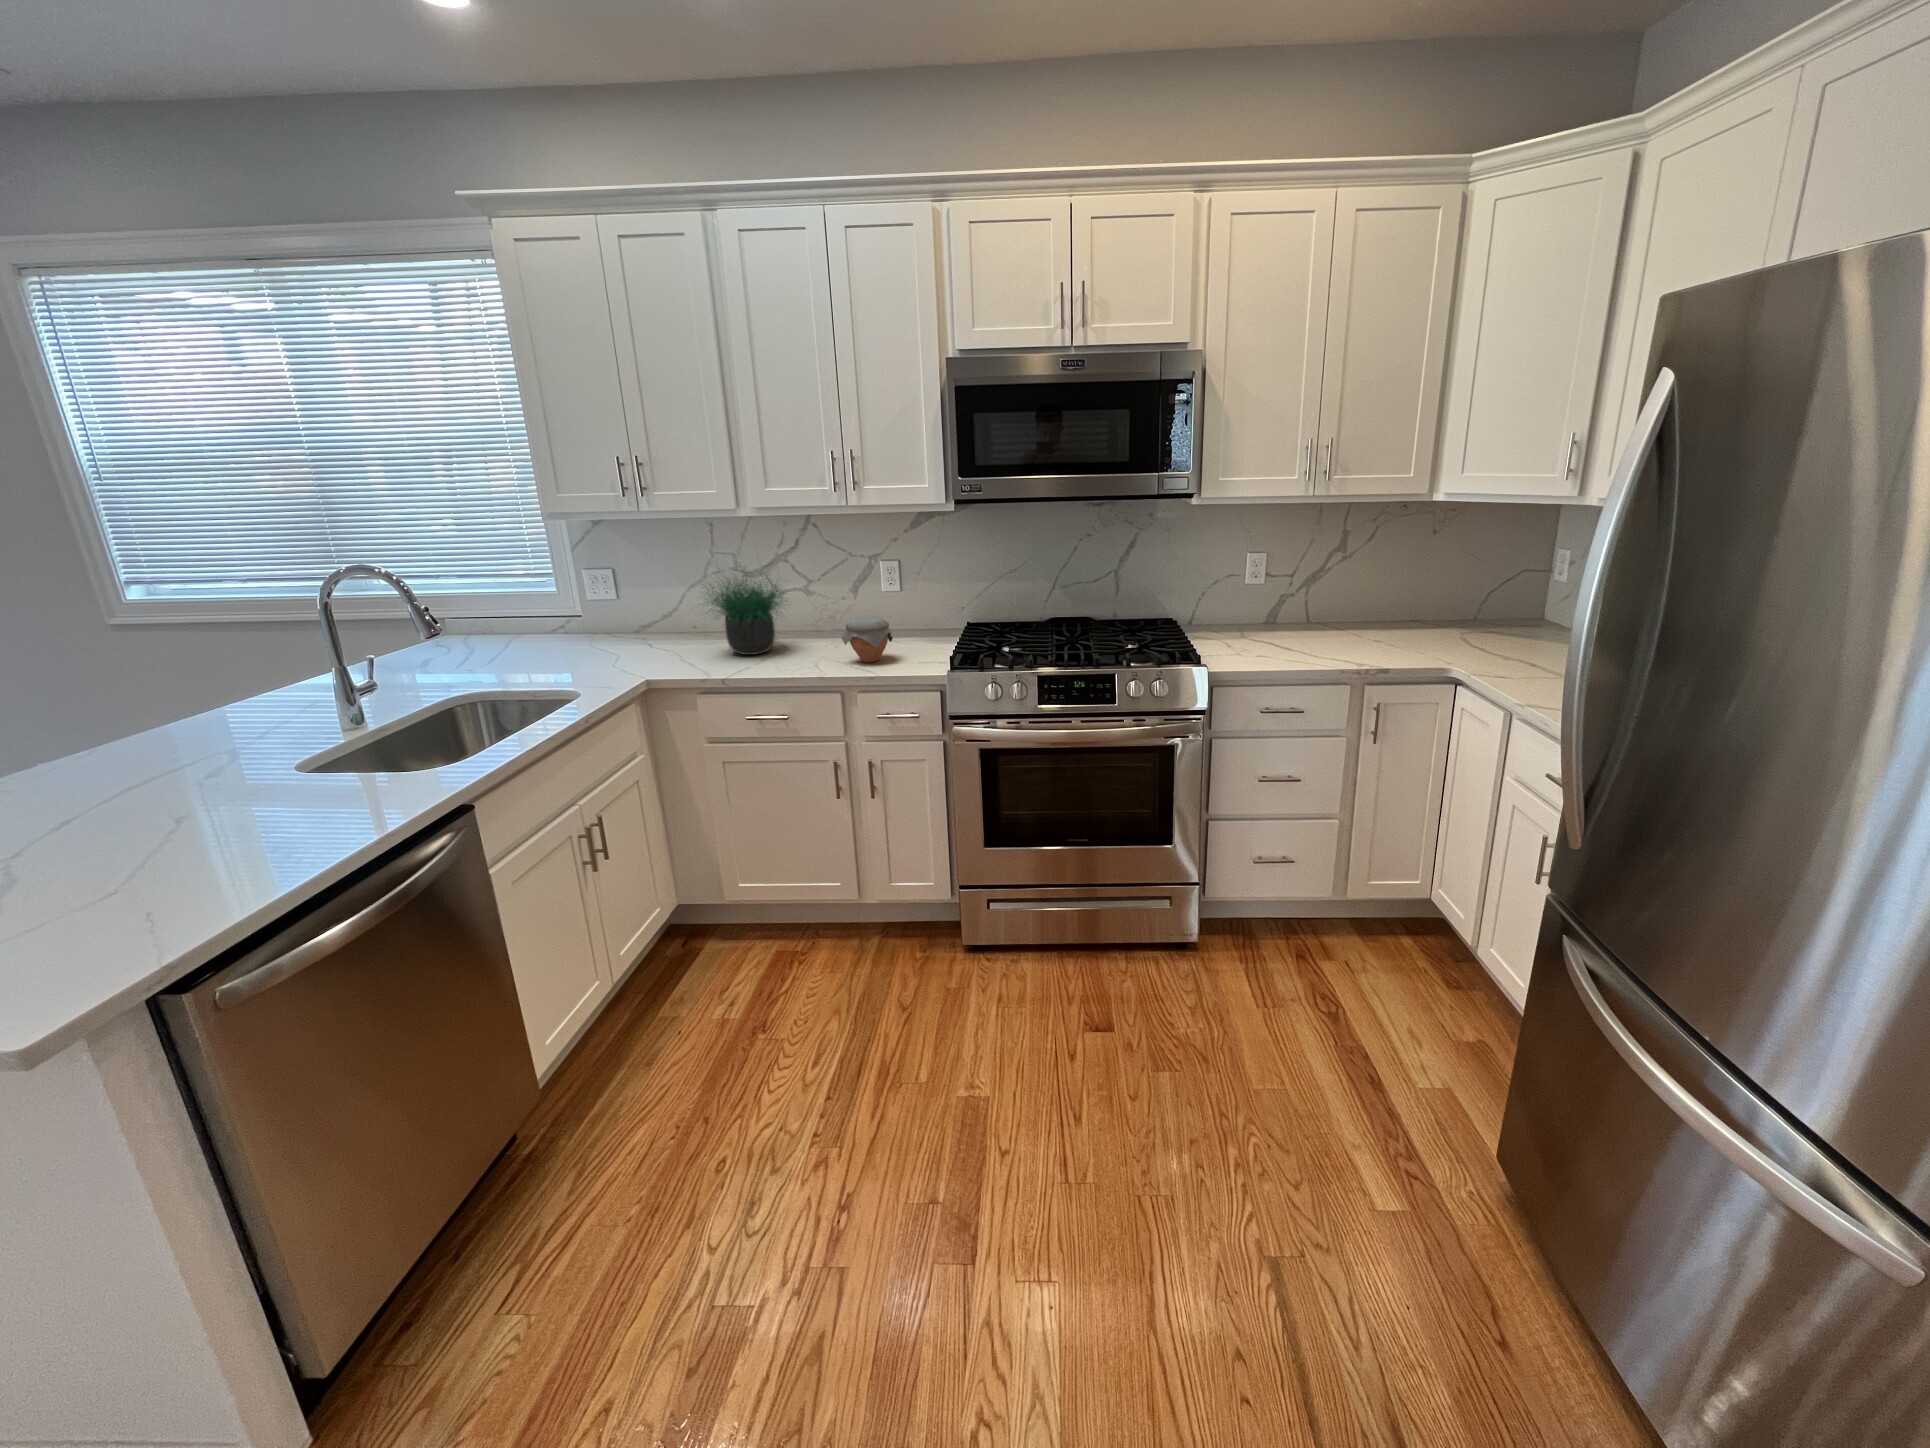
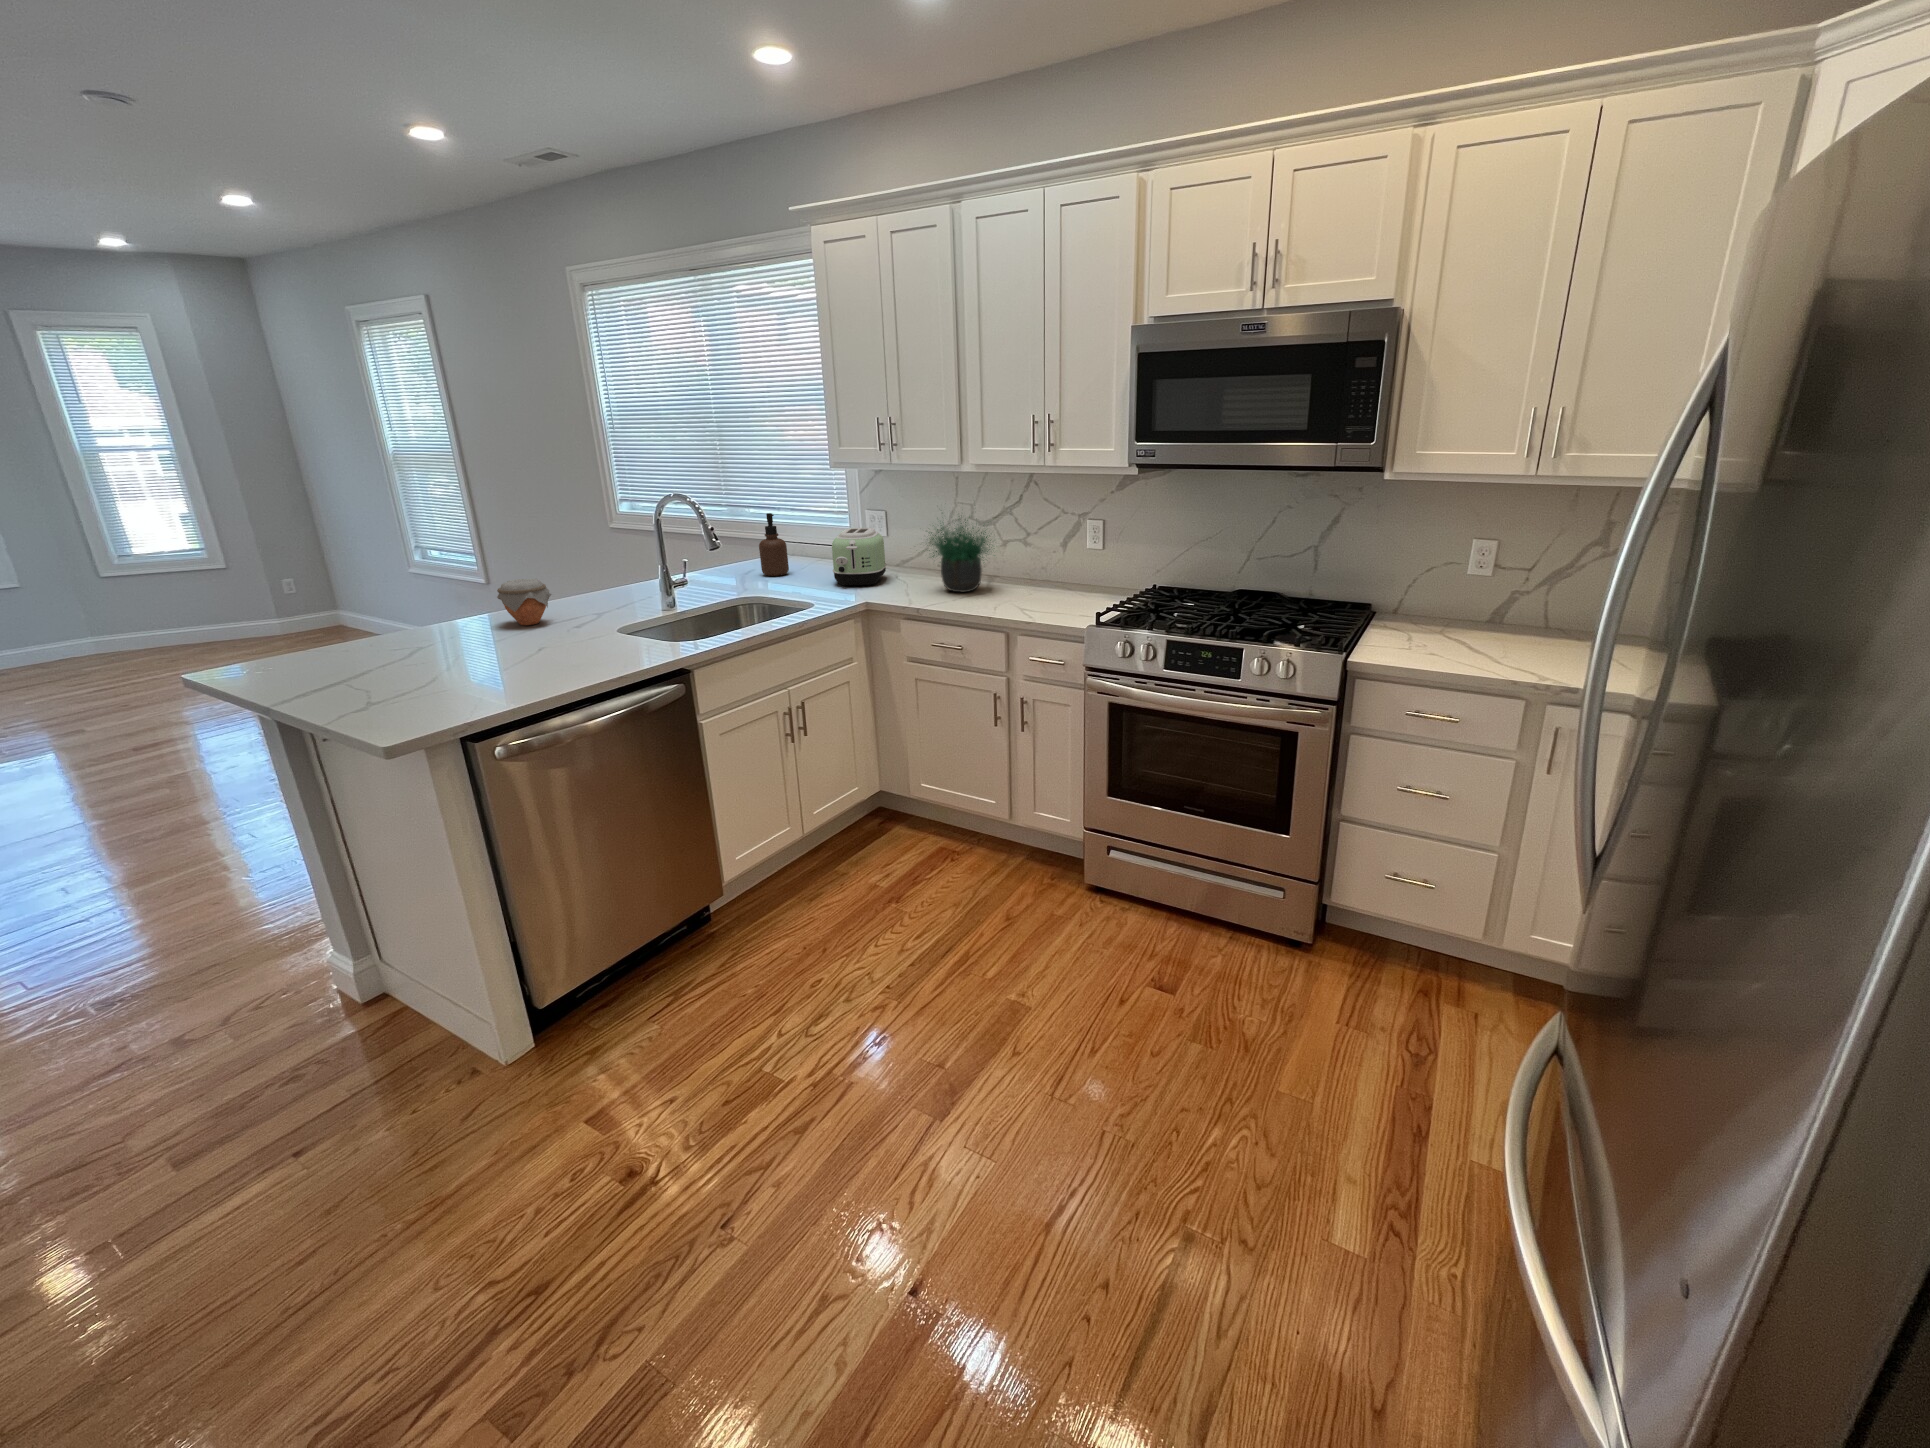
soap dispenser: none [448,584,495,665] -> present [759,513,789,576]
toaster: none [570,591,642,665] -> present [832,528,886,586]
jar: present [841,616,893,662] -> present [497,579,551,625]

